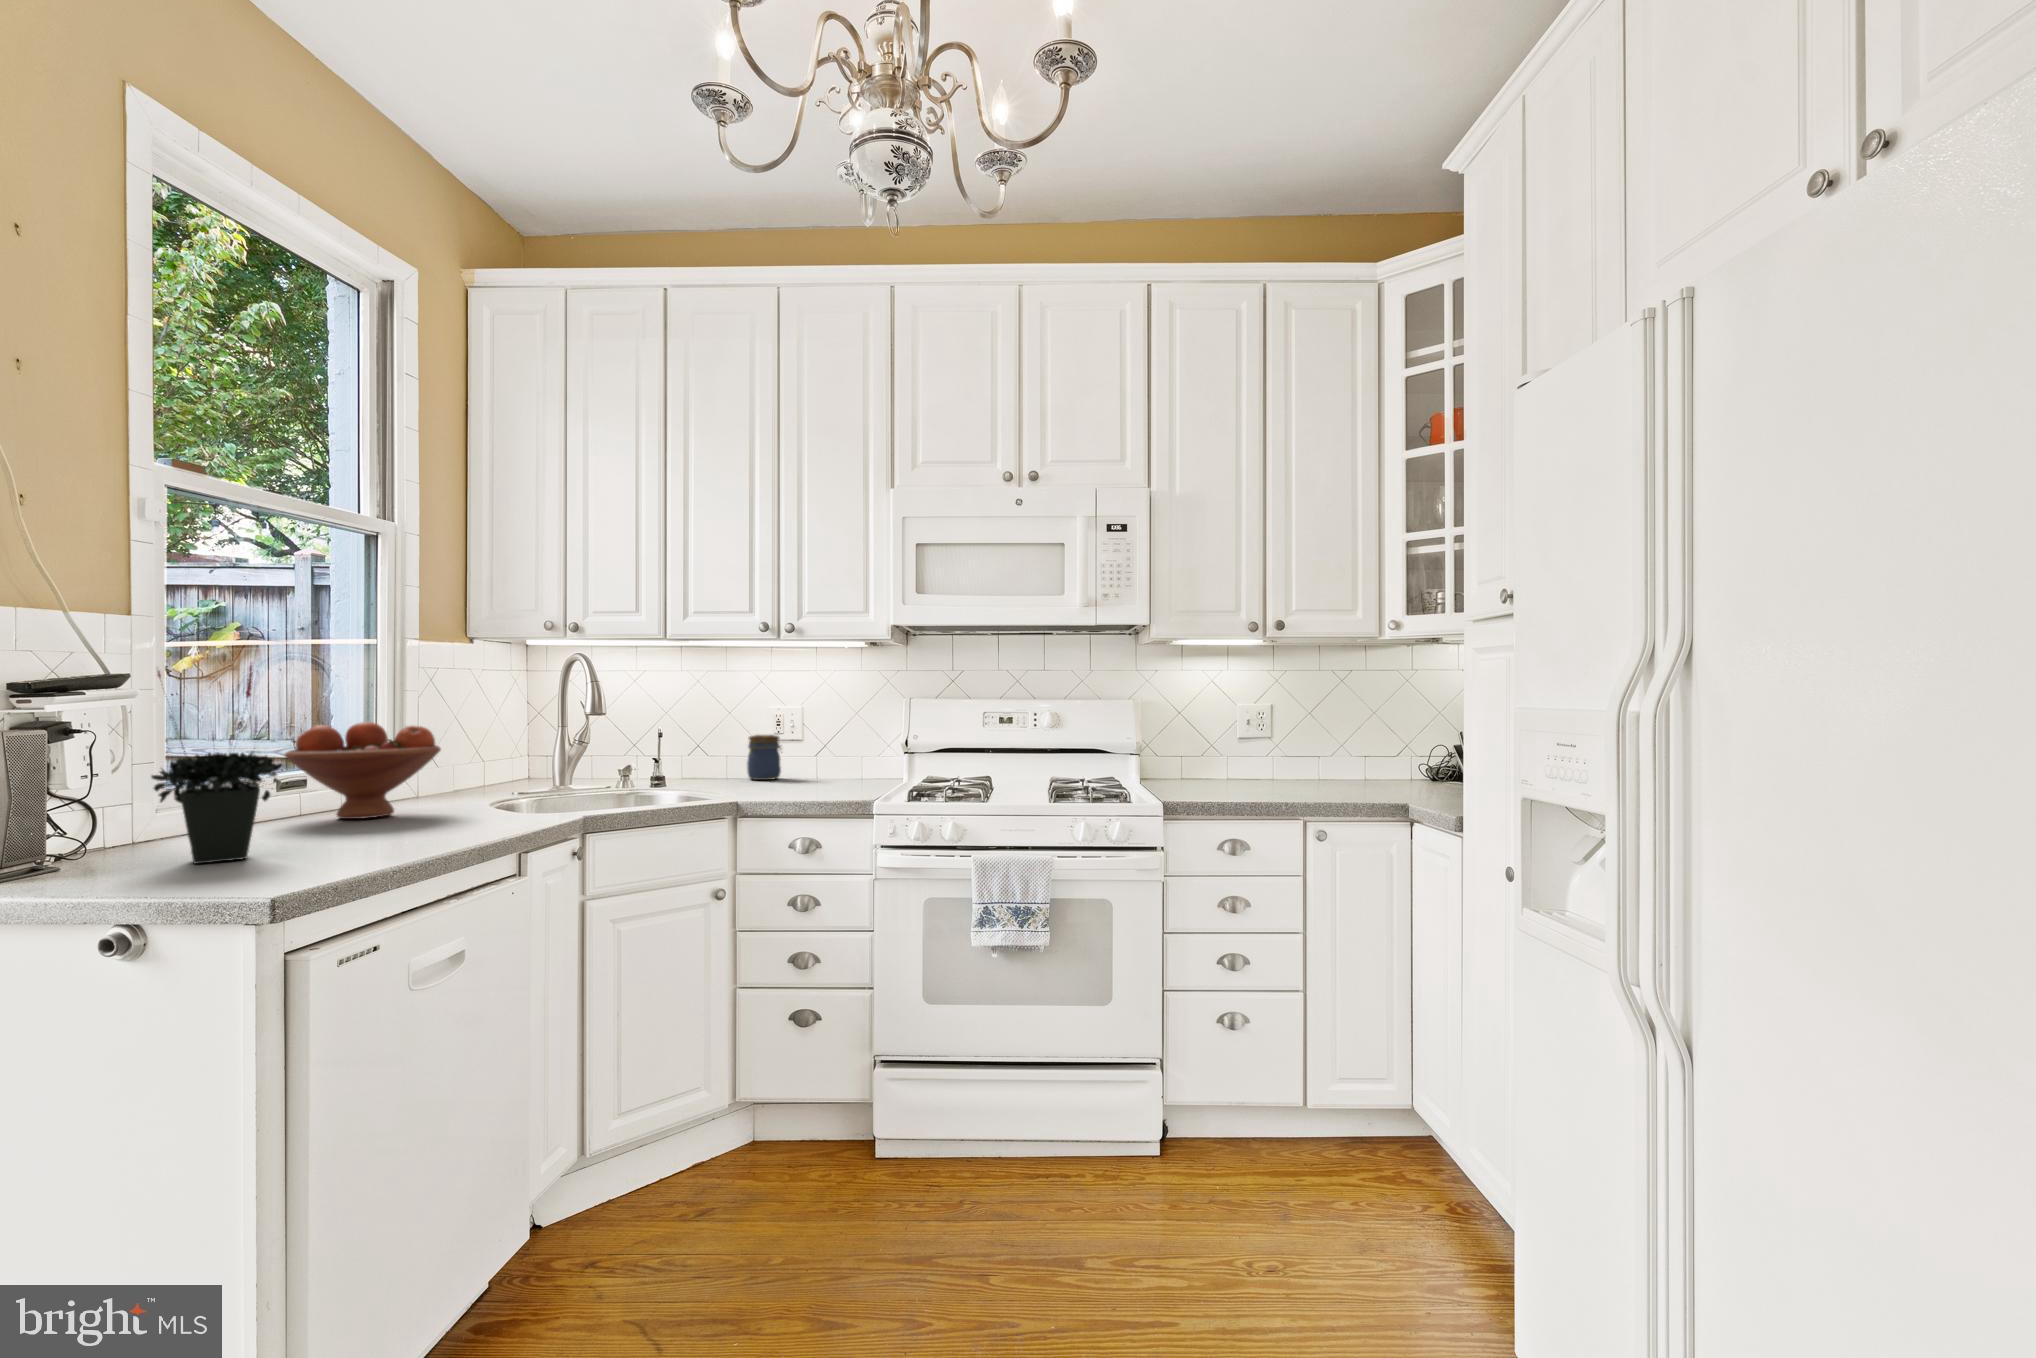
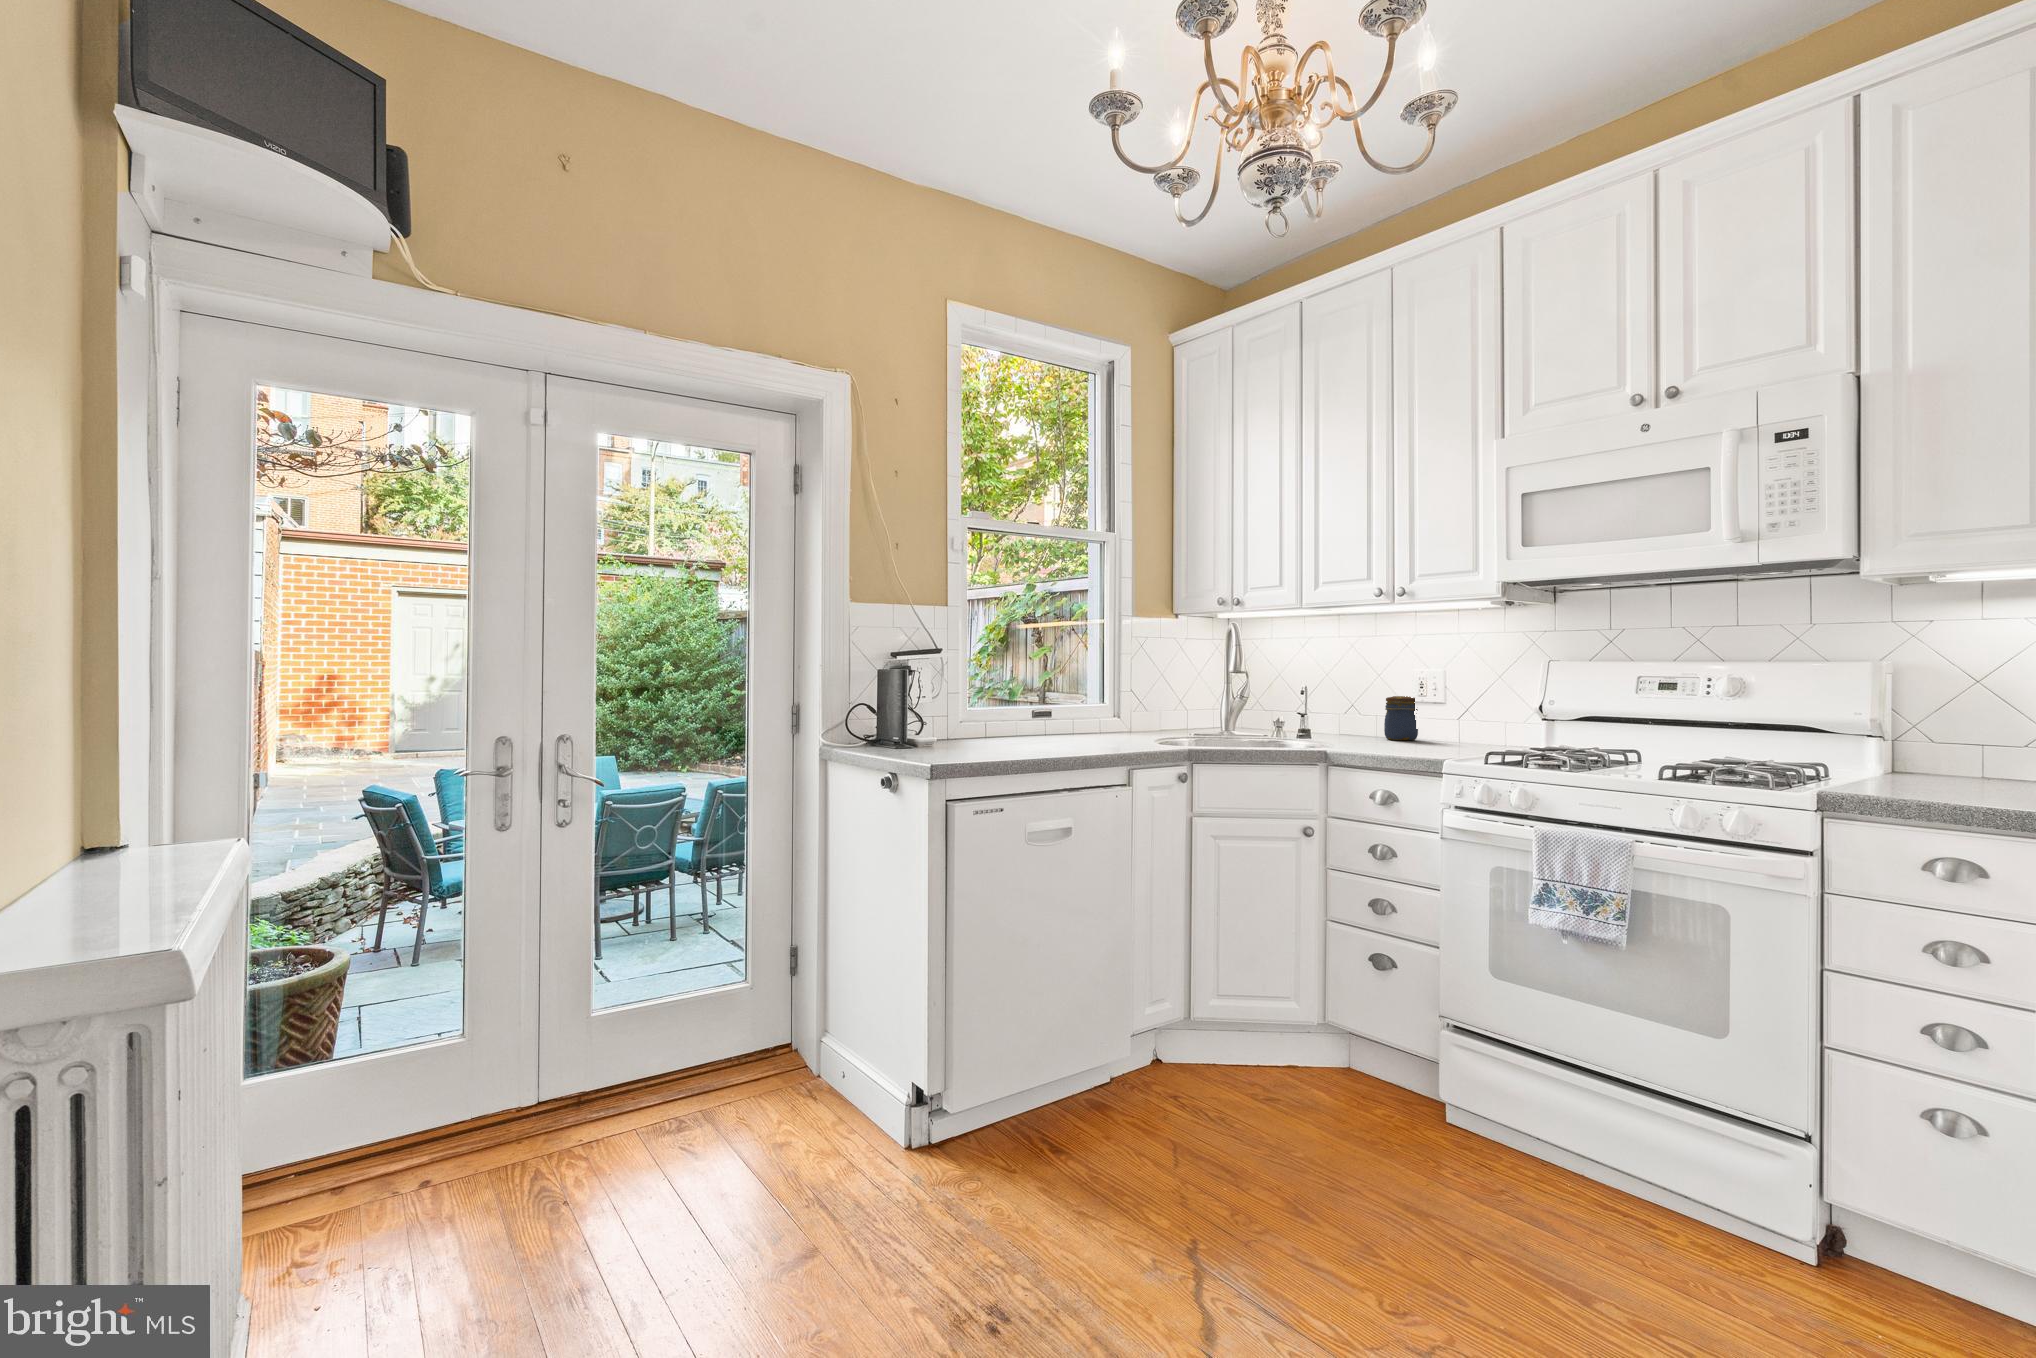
potted plant: present [151,665,283,864] -> none [929,627,989,748]
fruit bowl: present [285,722,441,819] -> none [1023,672,1112,738]

